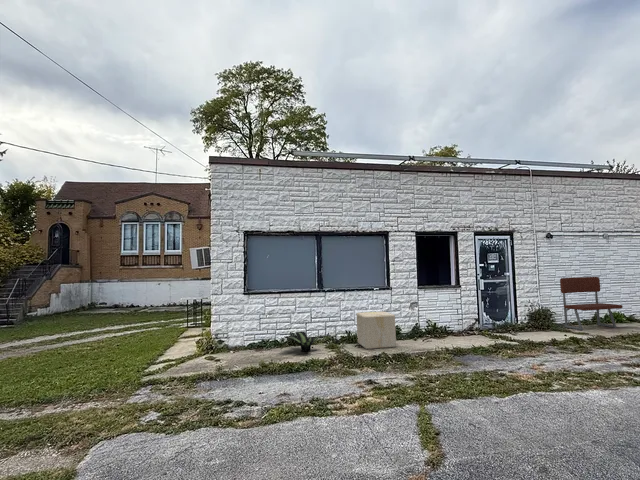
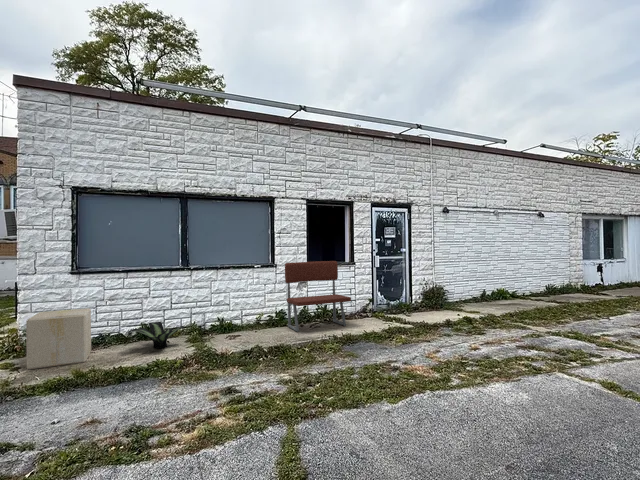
bench: present [560,277,623,330] -> present [285,261,351,332]
cardboard box: present [357,311,396,349] -> present [26,308,91,370]

